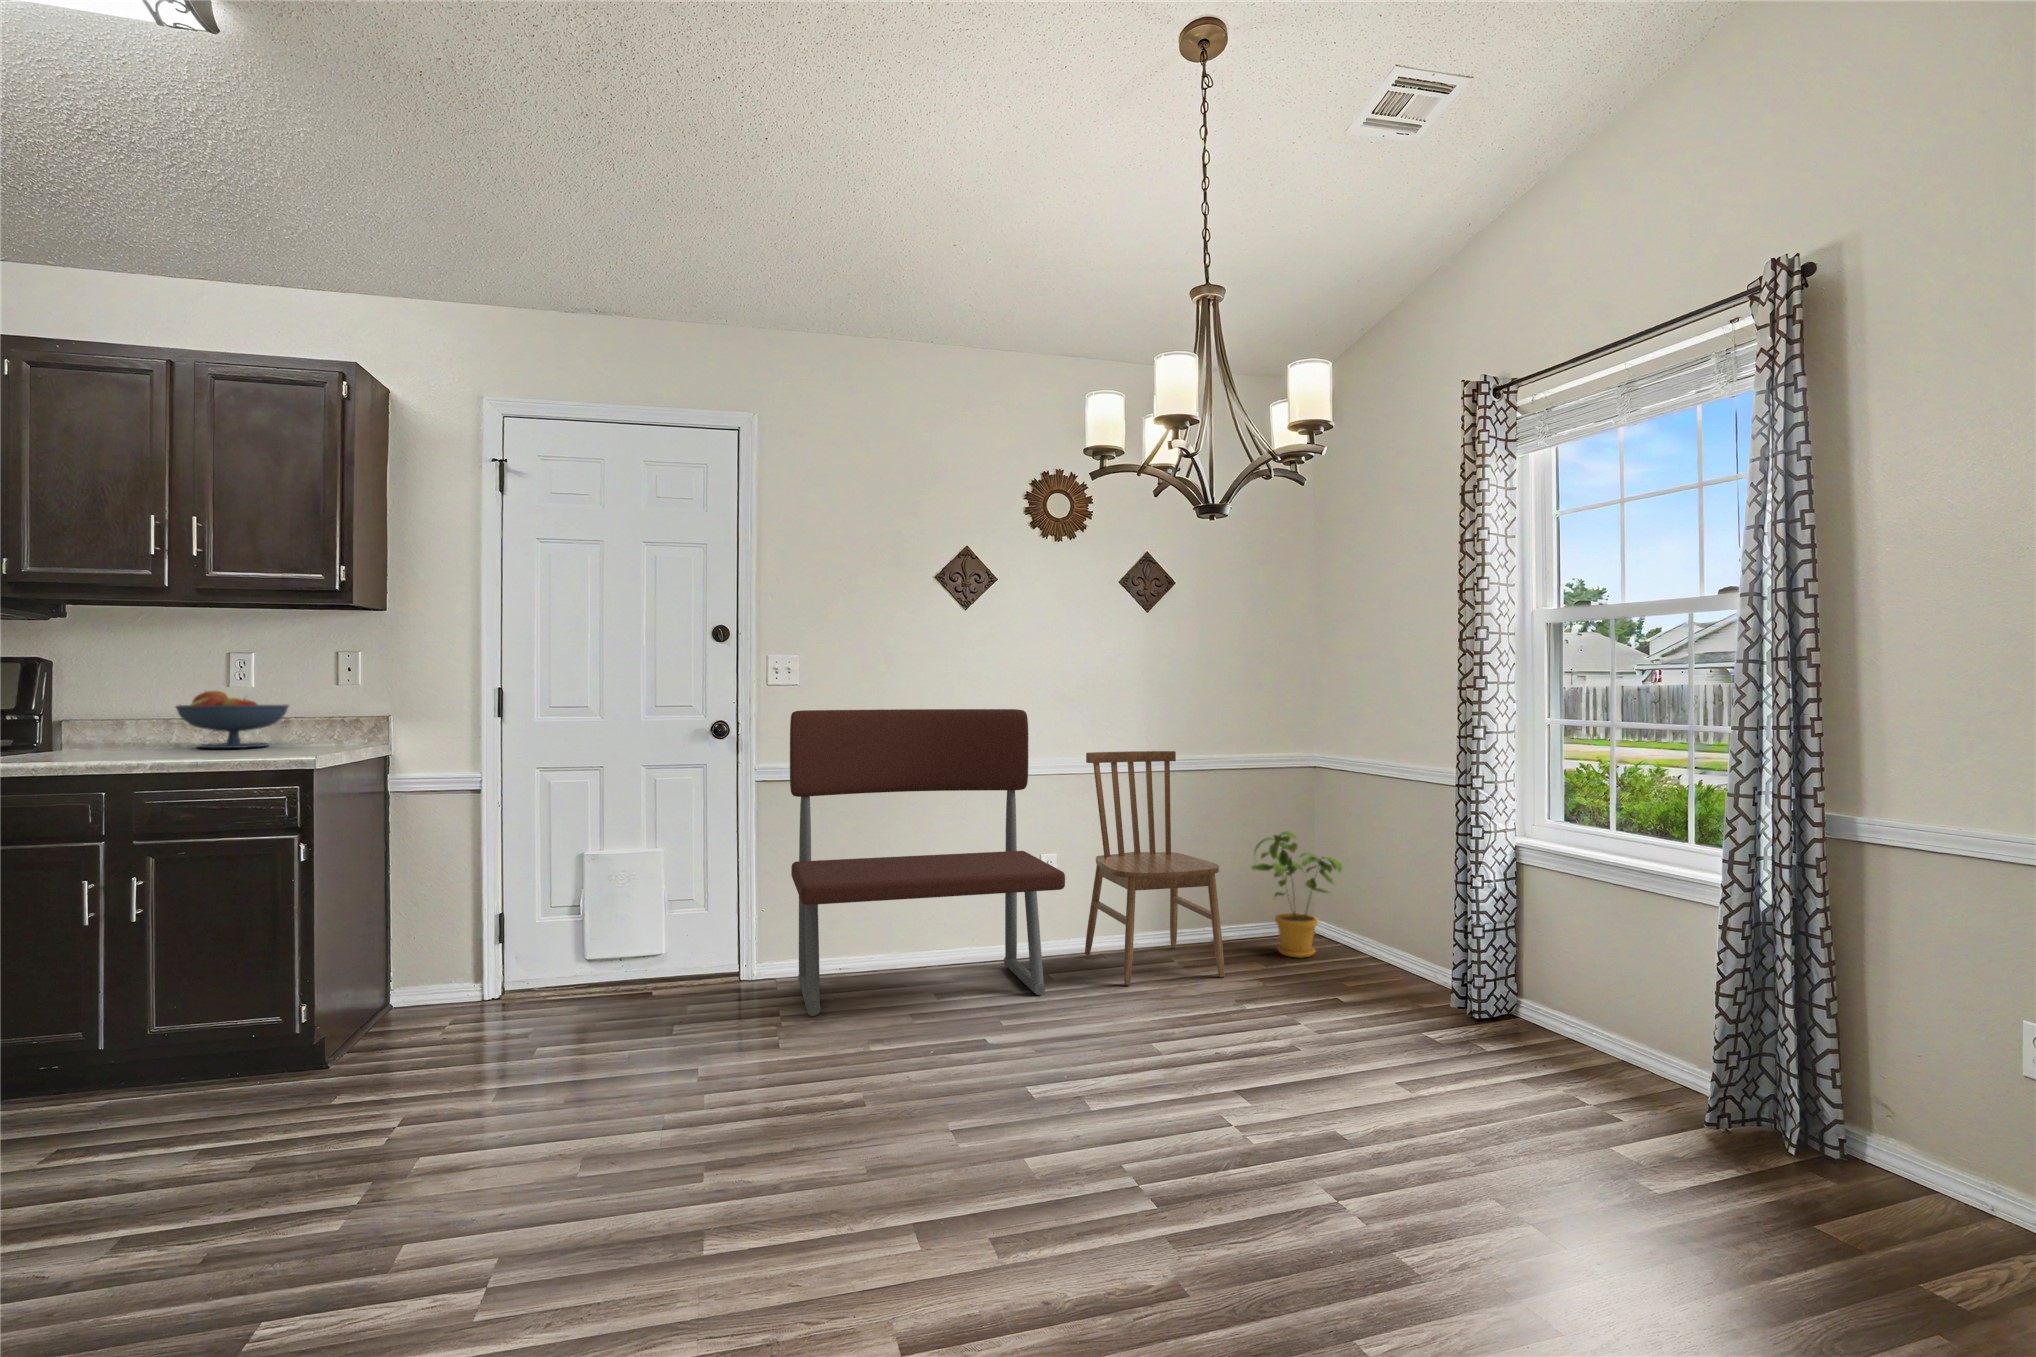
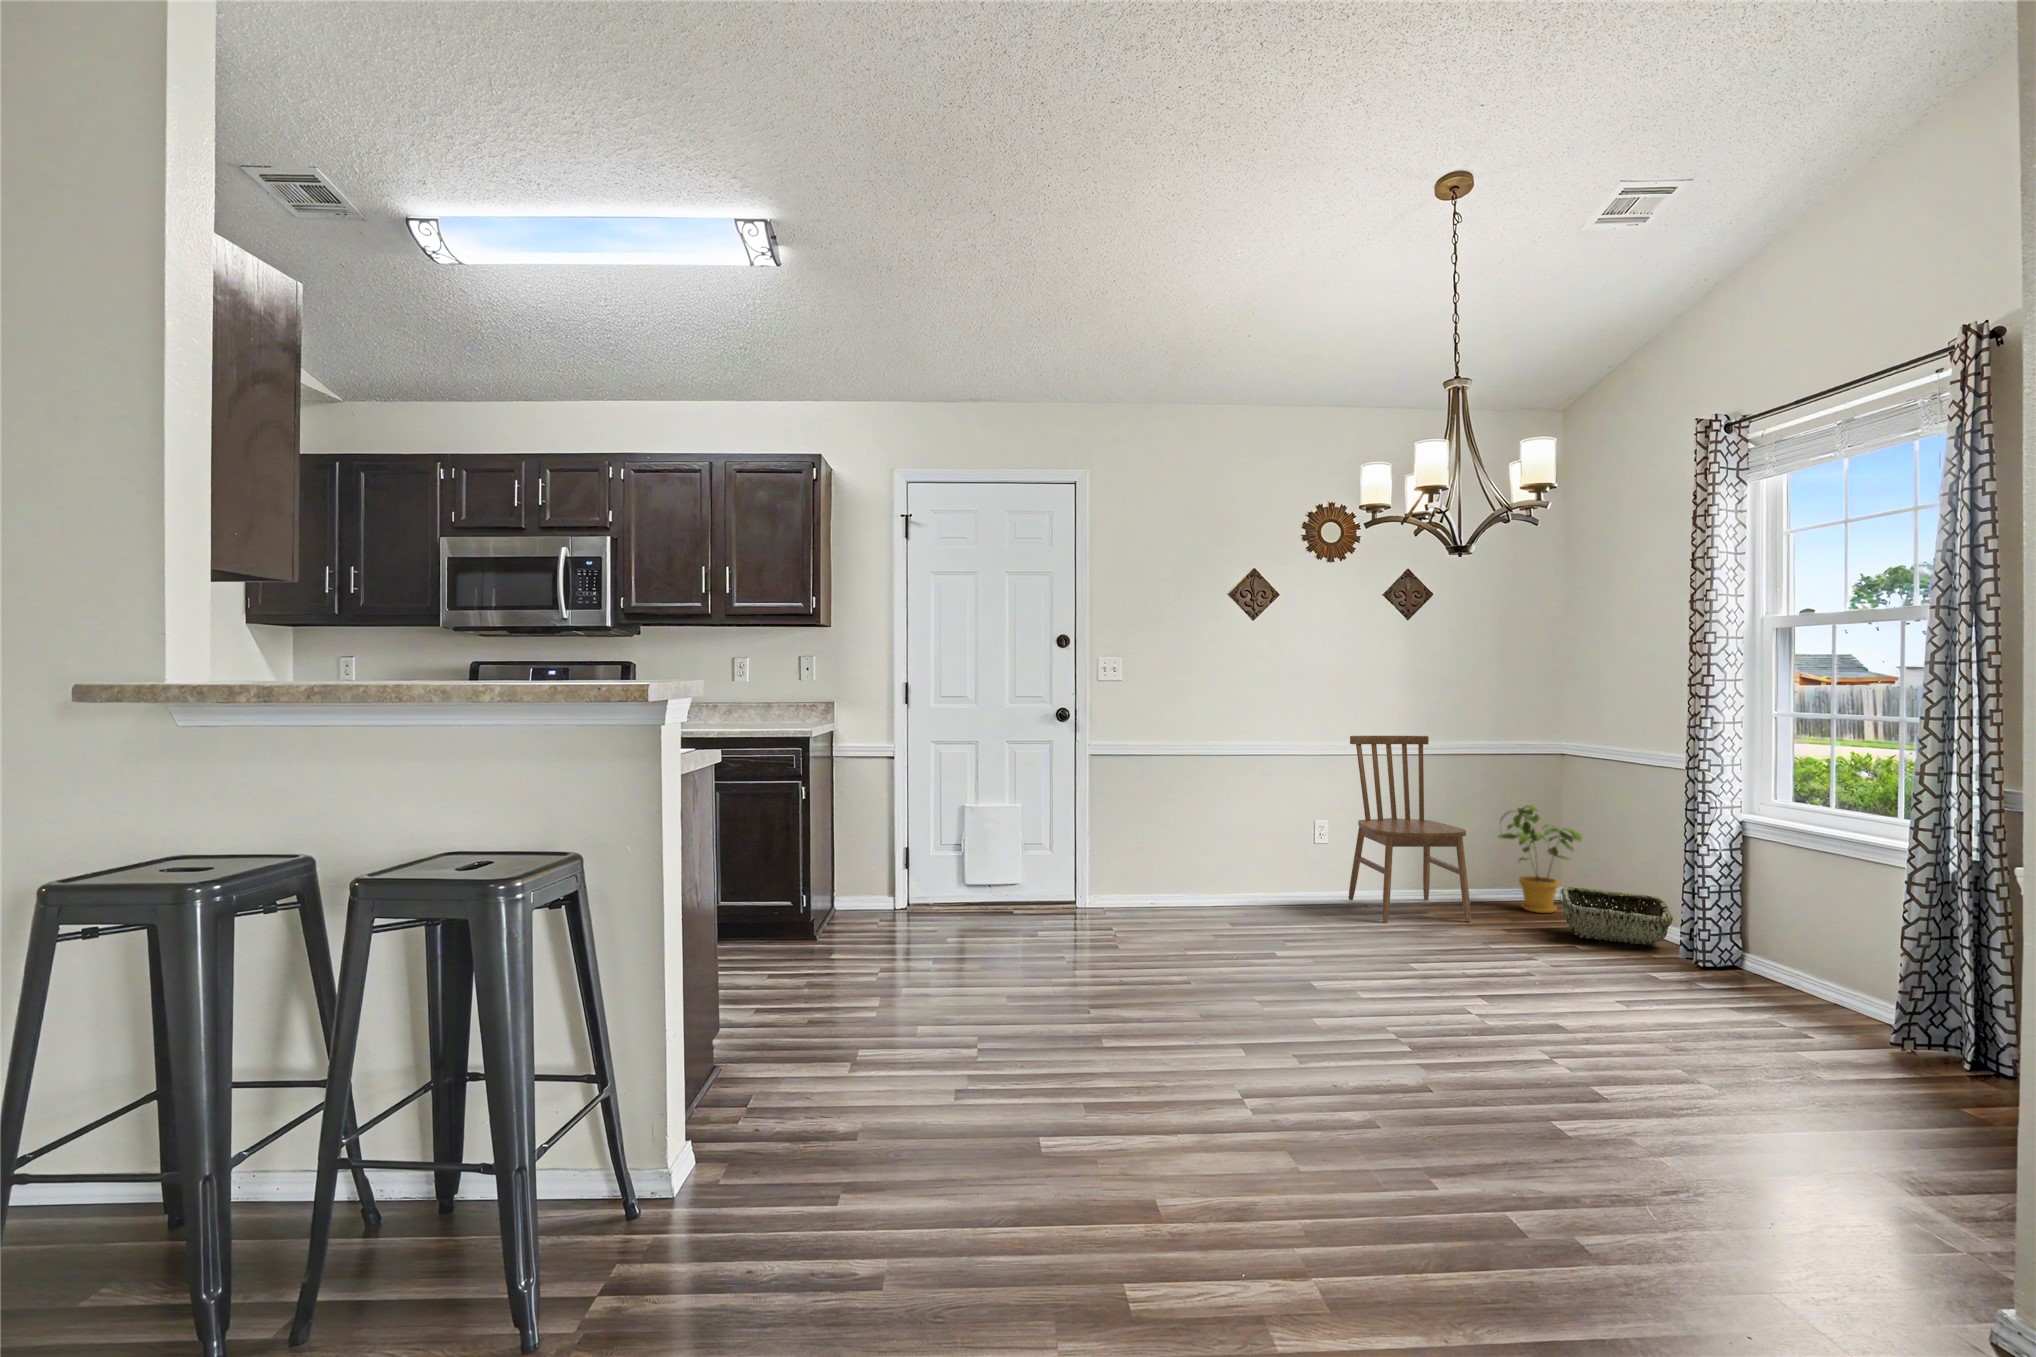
fruit bowl: present [176,691,289,748] -> none [728,684,790,721]
bench: present [790,709,1065,1016] -> none [1117,700,1334,925]
woven basket: none [1323,928,1444,994] -> present [1561,887,1673,945]

